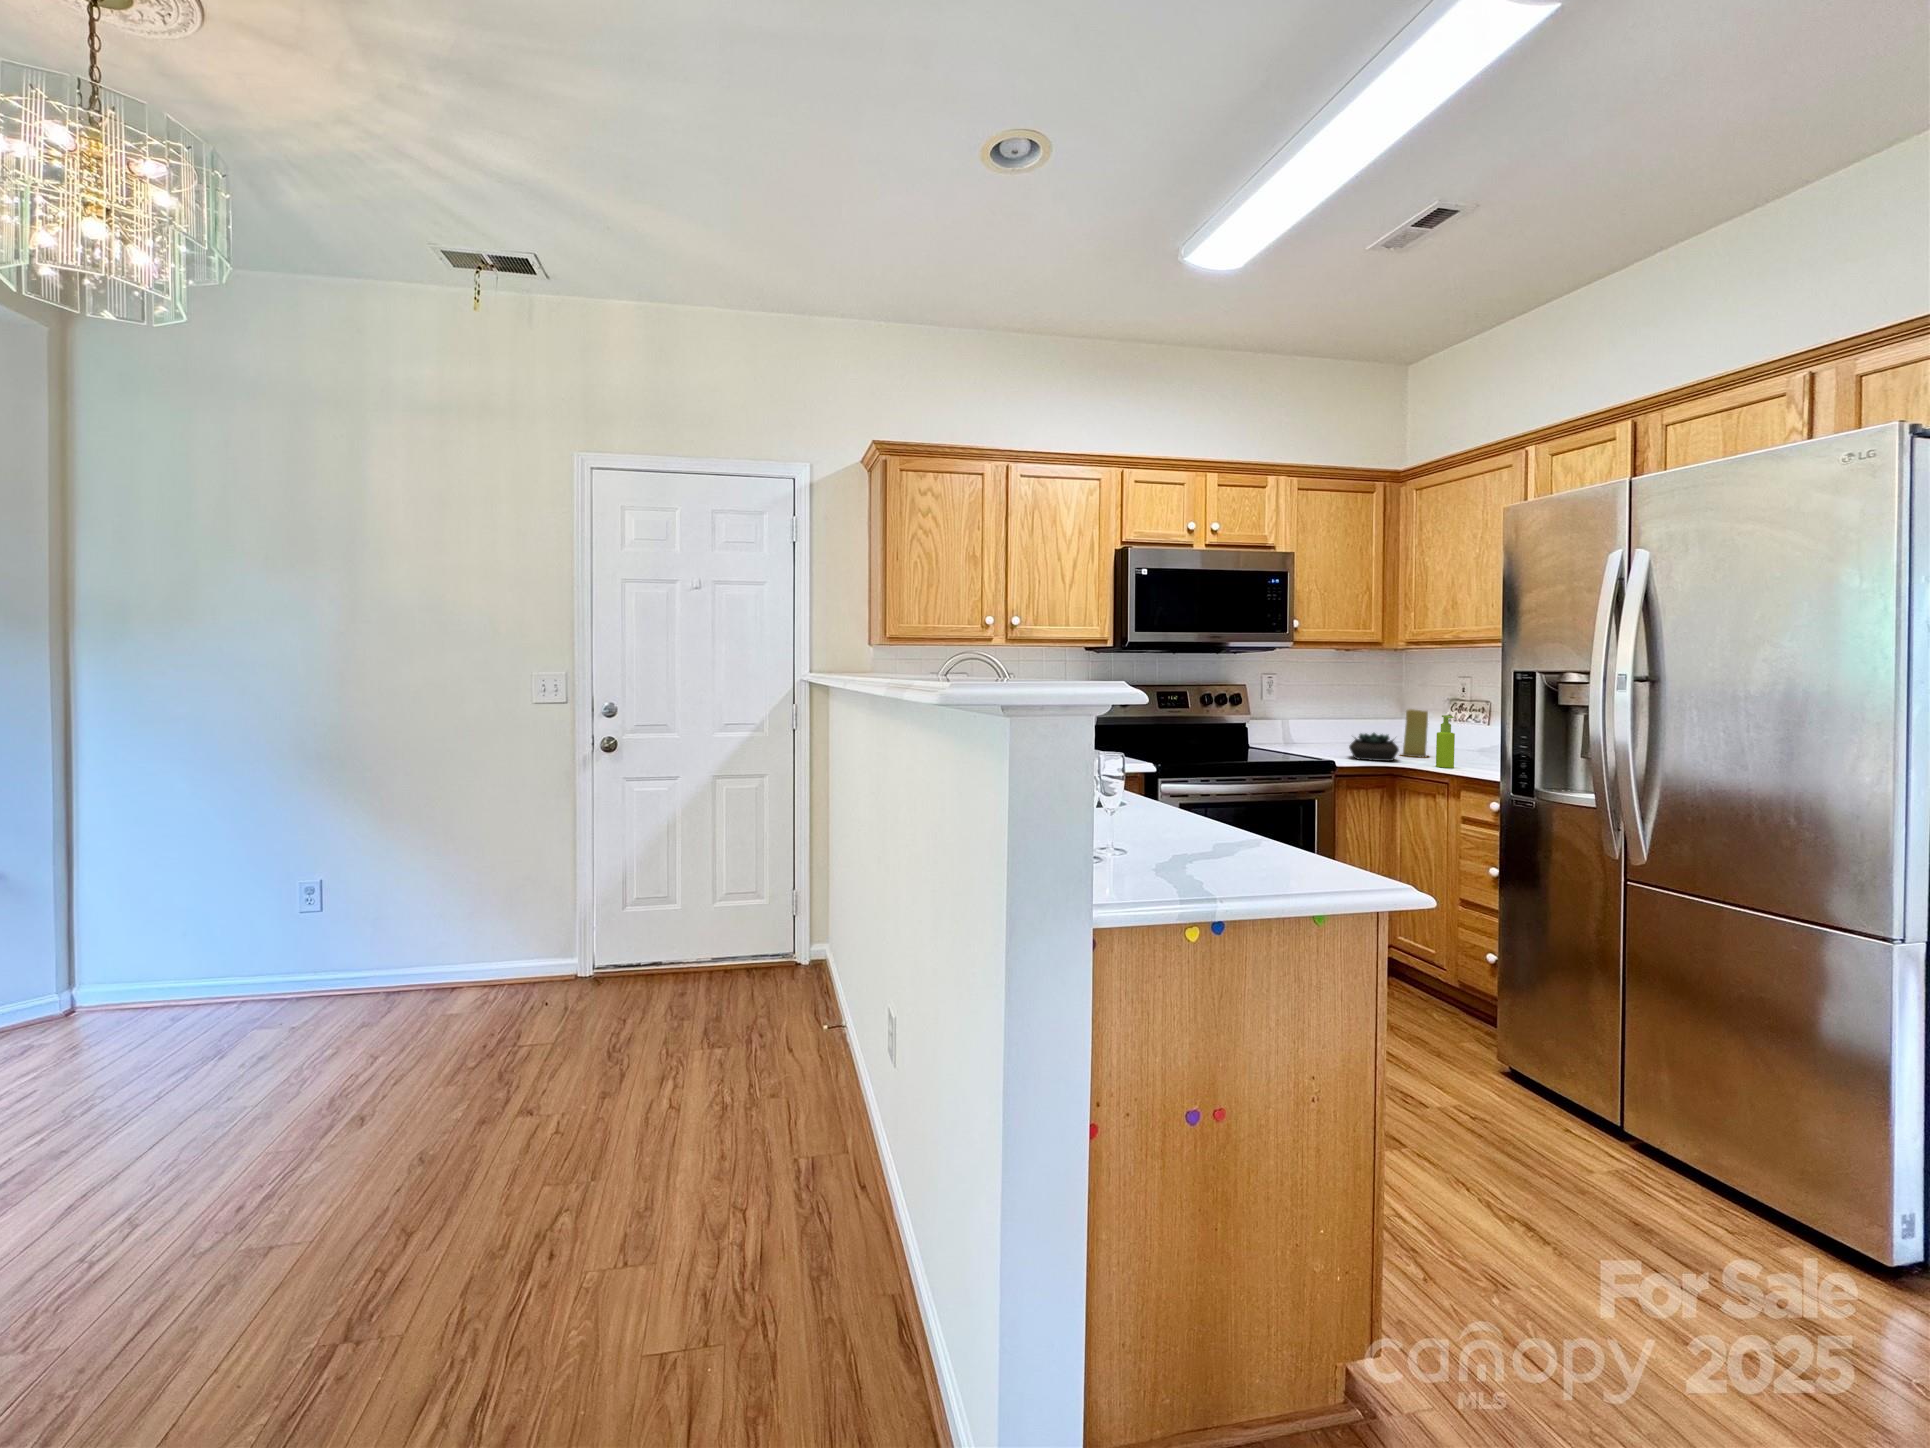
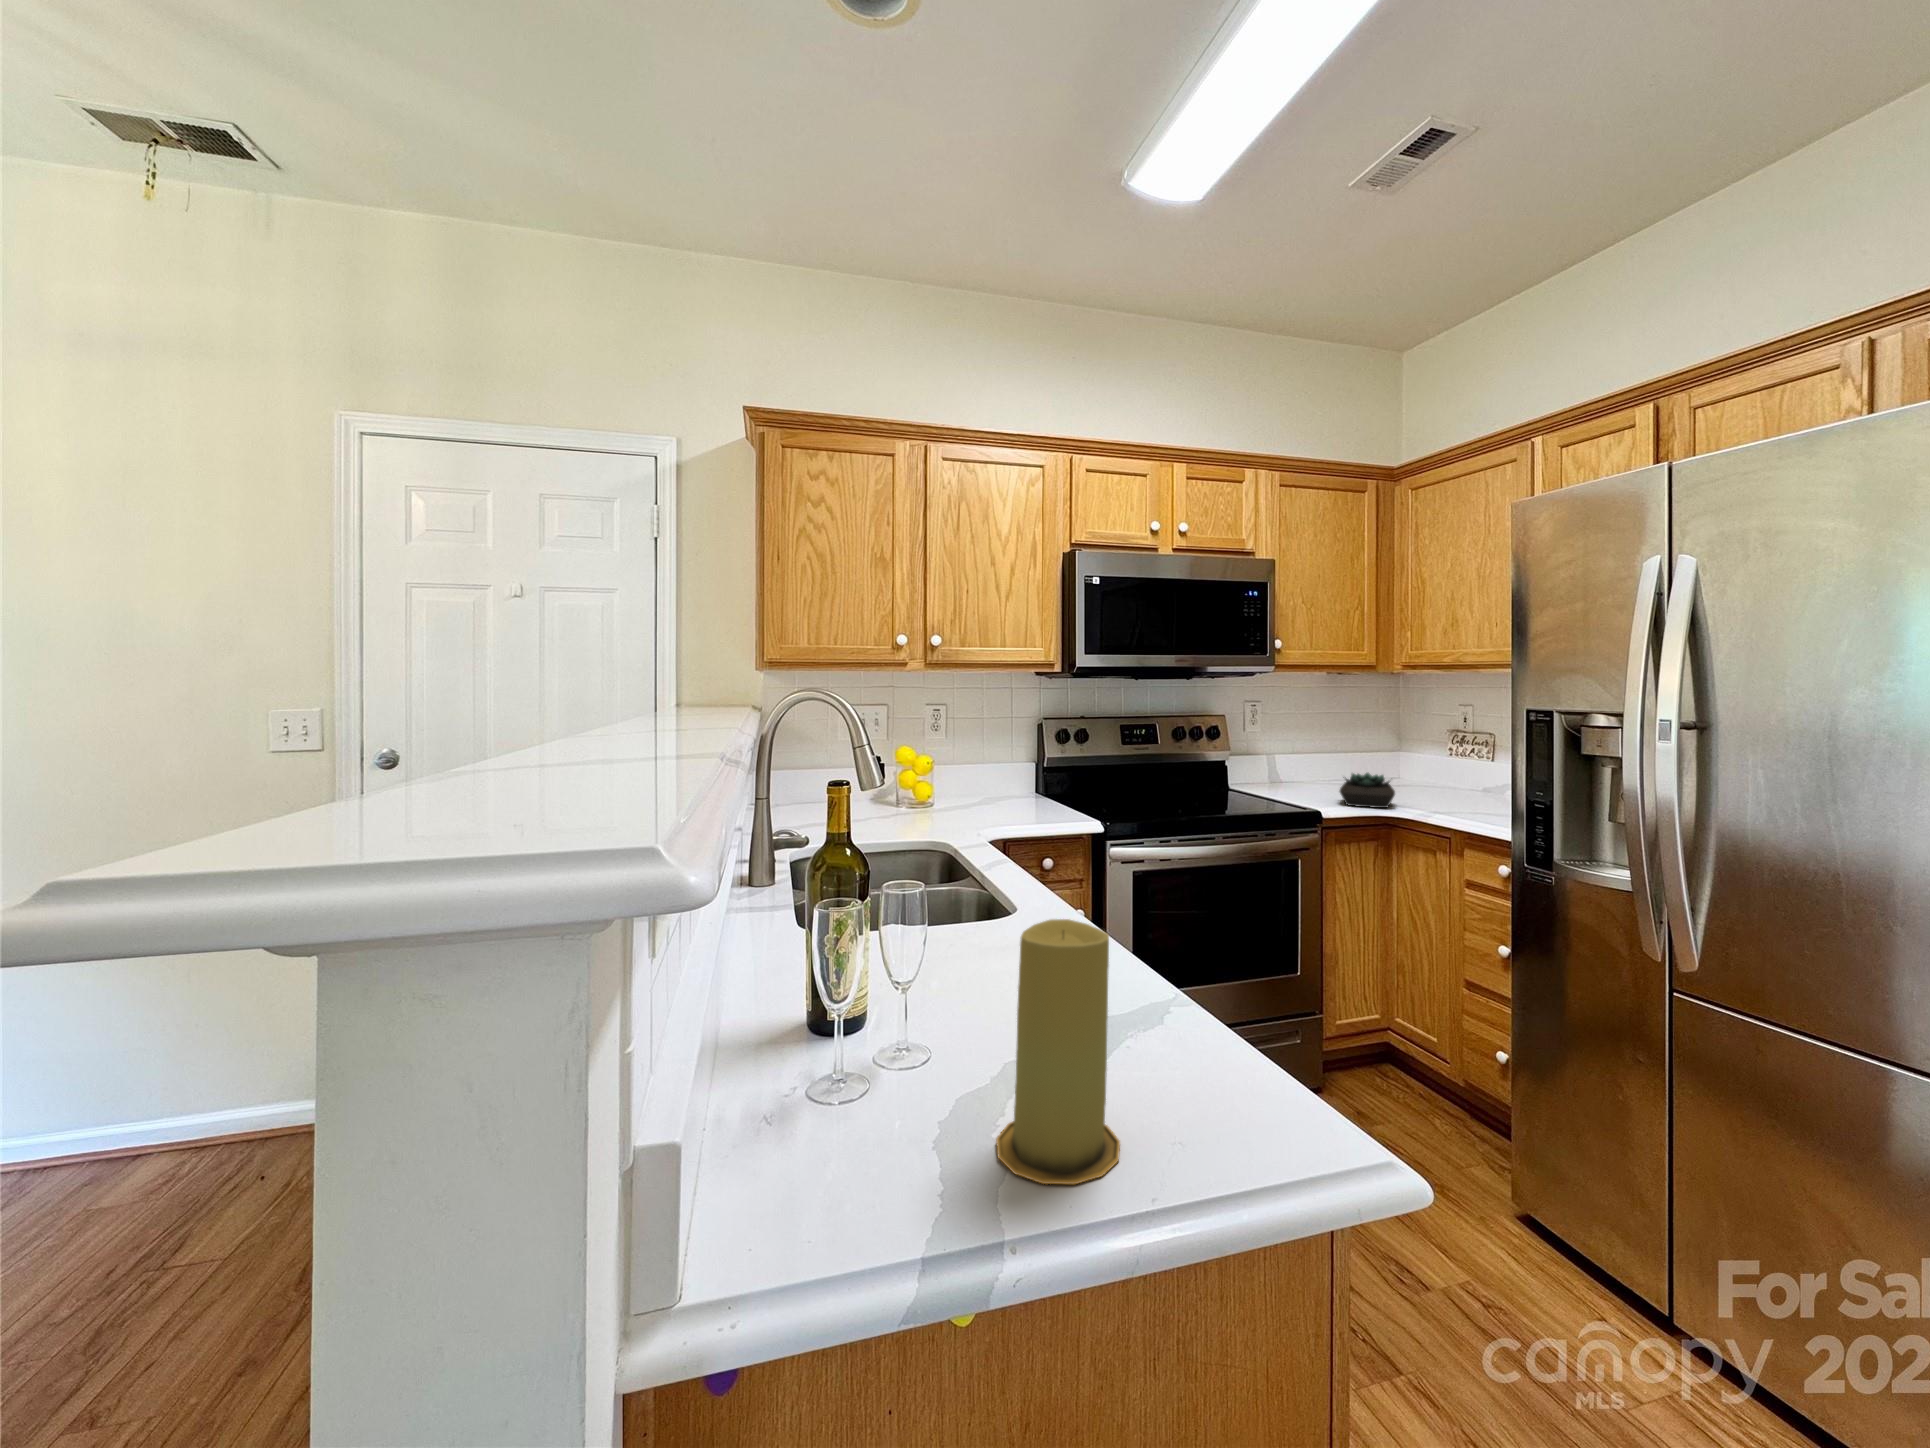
candle: present [1400,709,1428,757] -> present [996,919,1120,1184]
soap dispenser: present [1436,715,1455,768] -> none [1436,754,1457,817]

